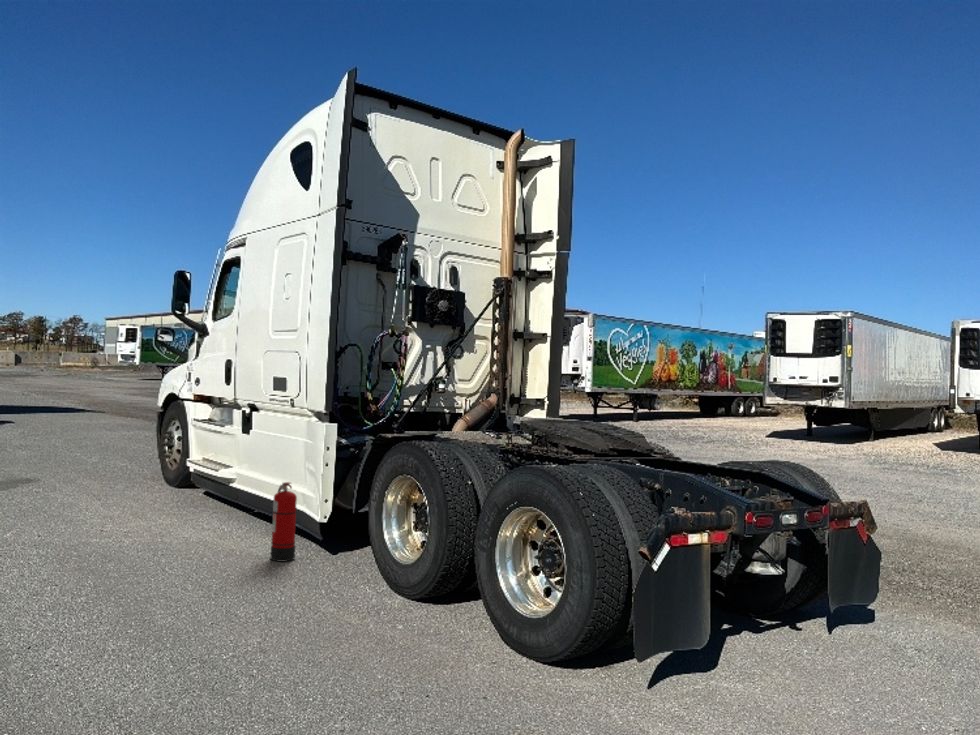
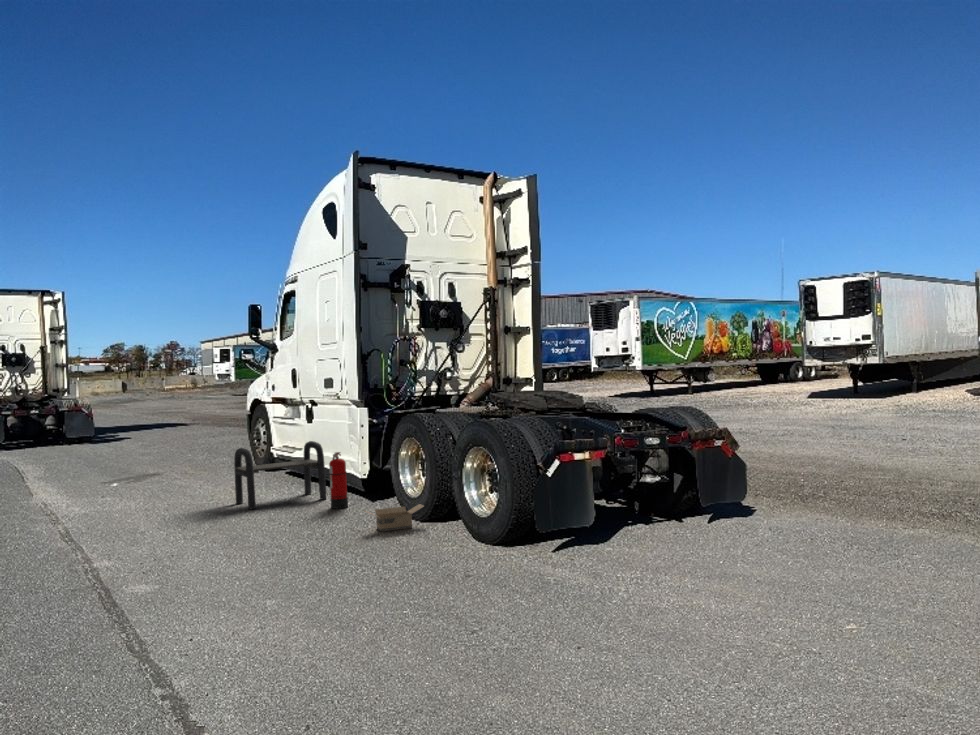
bench: none [133,460,263,553] -> present [234,441,326,509]
cardboard box: none [328,573,419,615] -> present [365,504,424,531]

